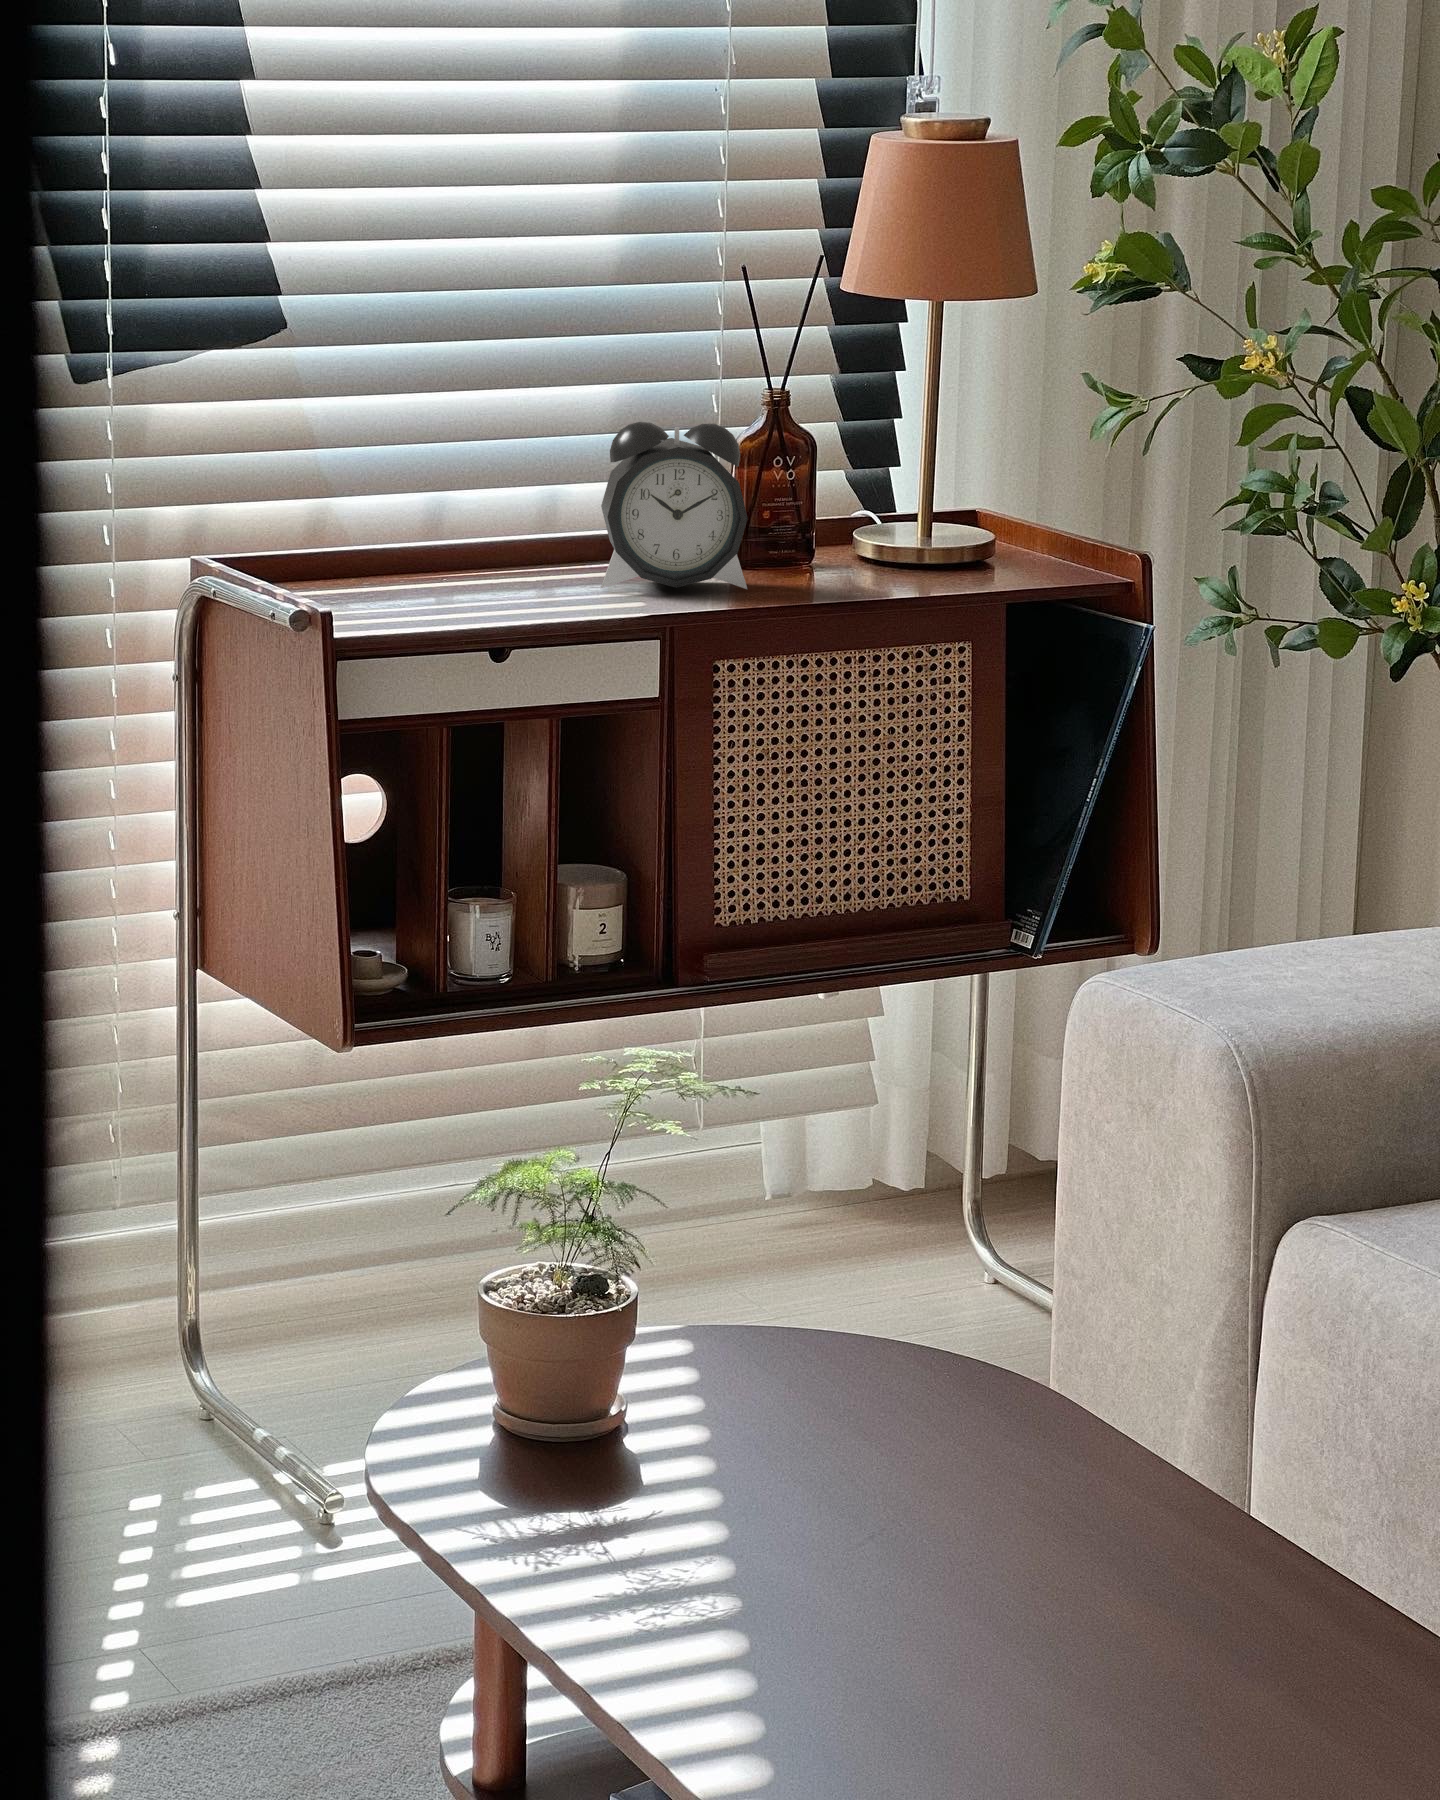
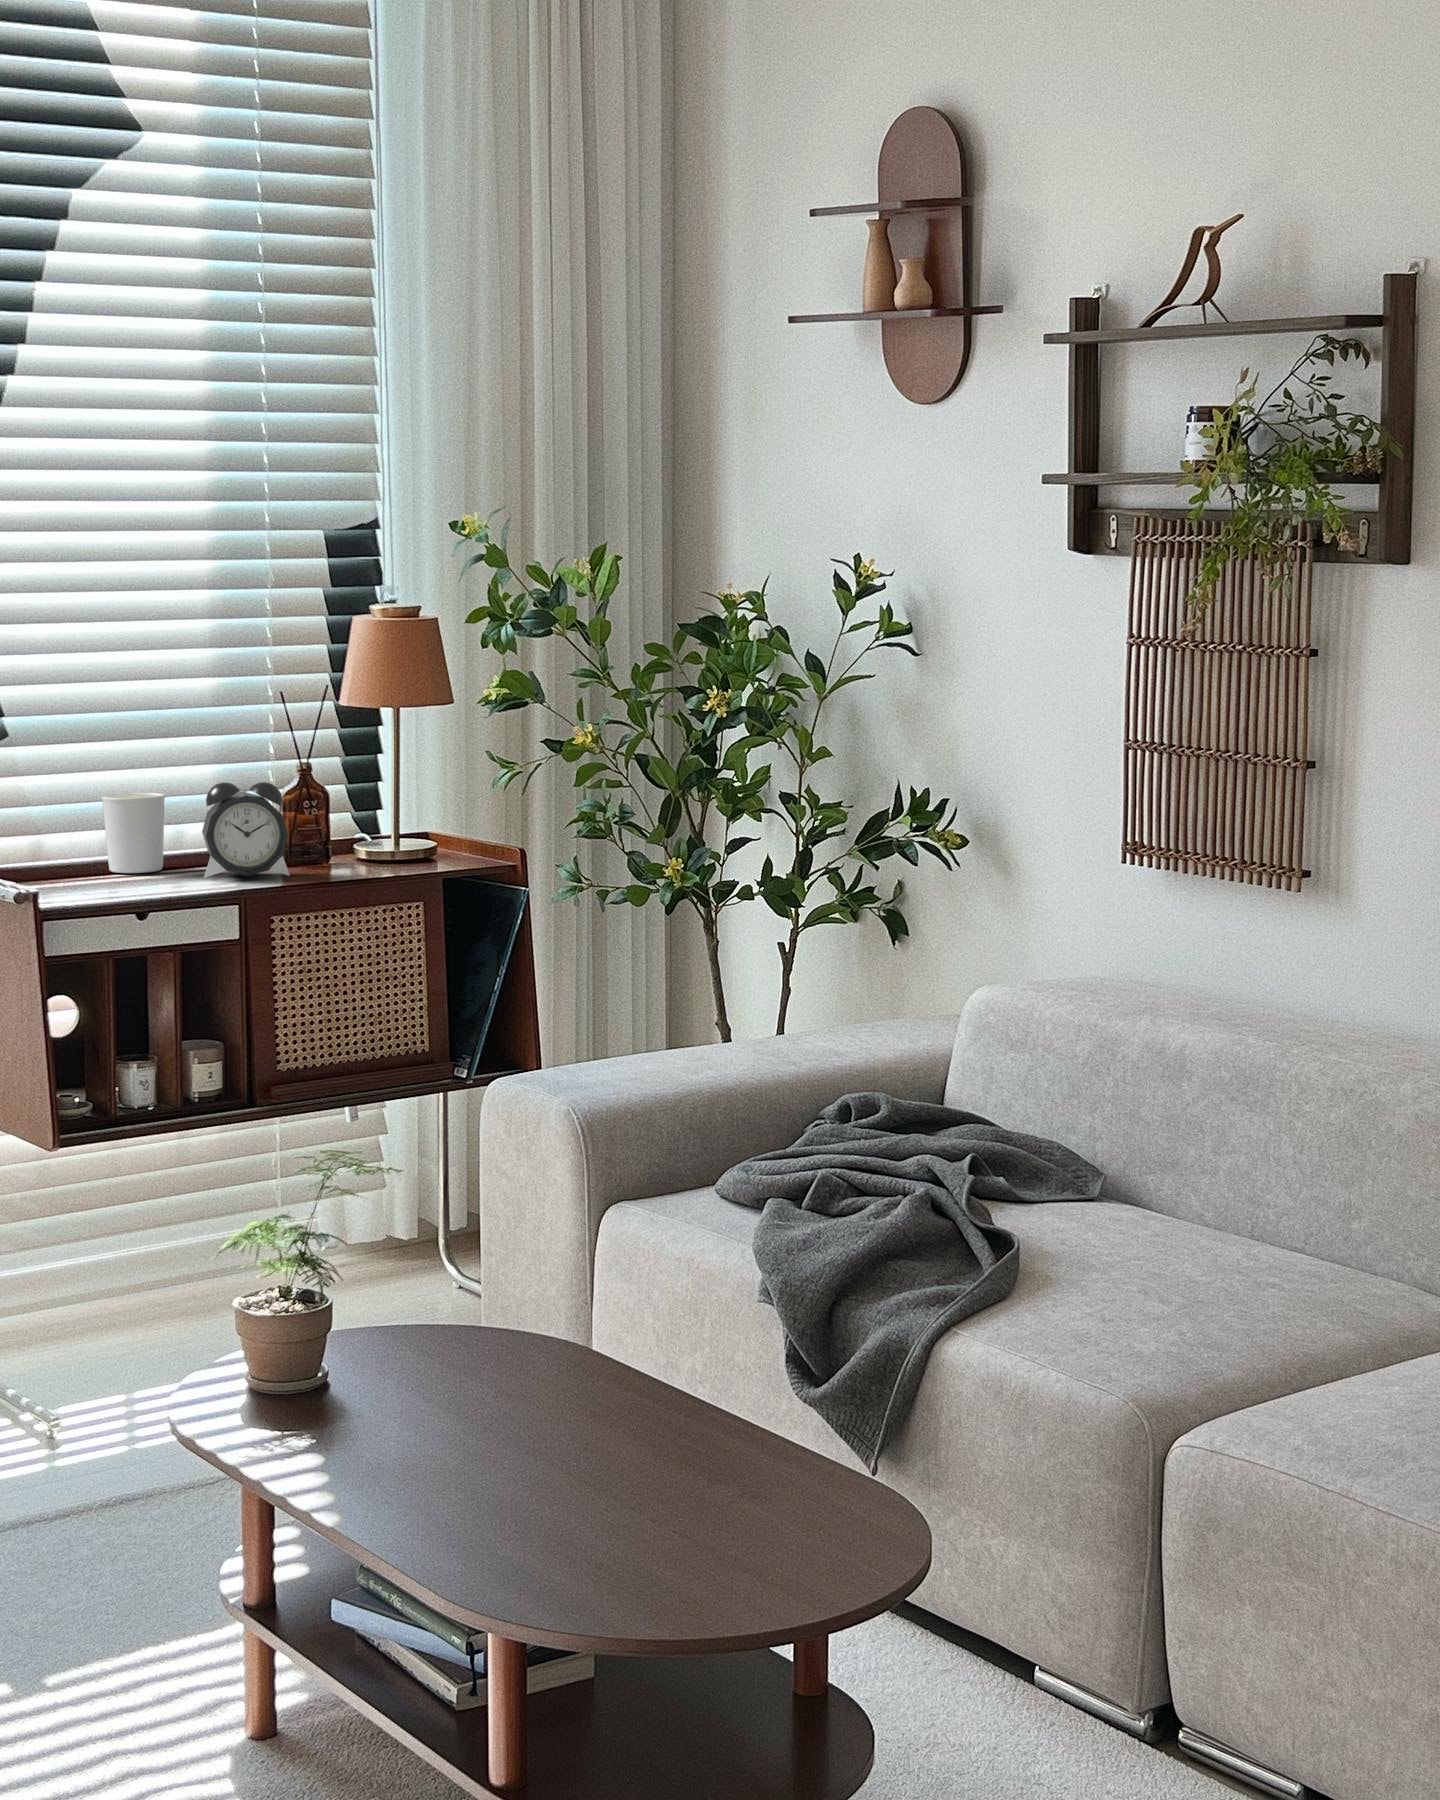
candle holder: none [435,433,541,573] -> present [101,793,165,873]

